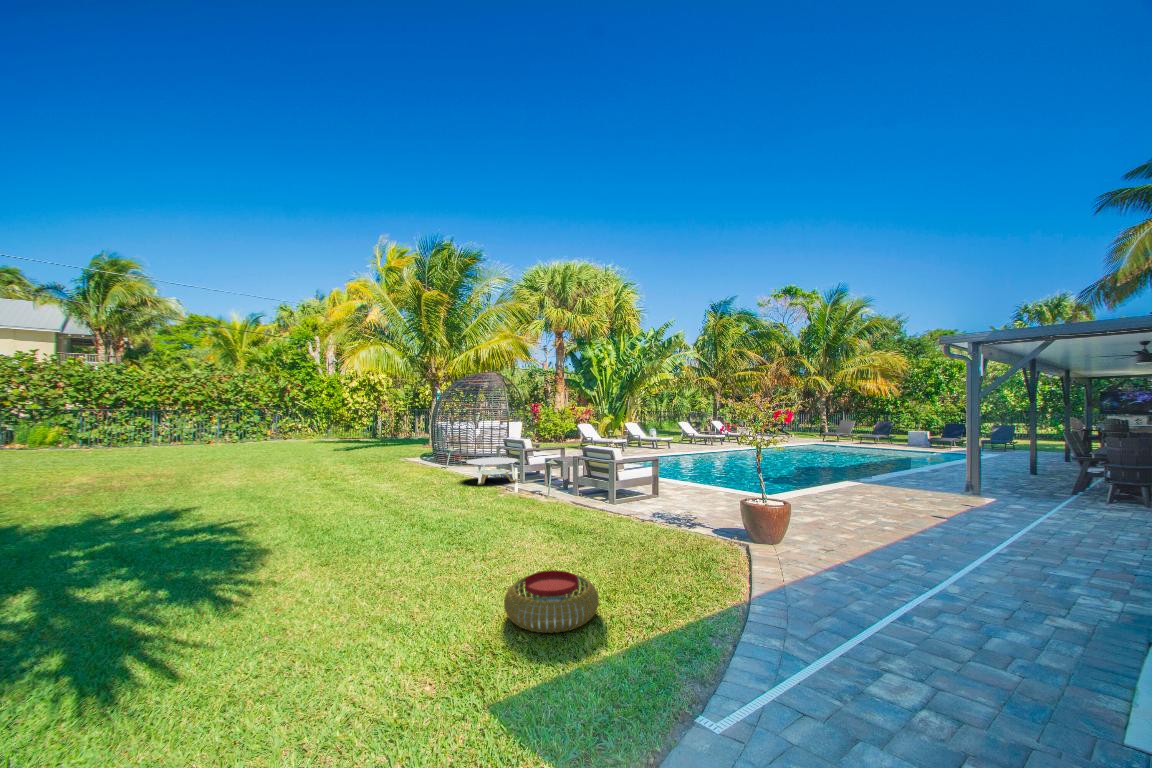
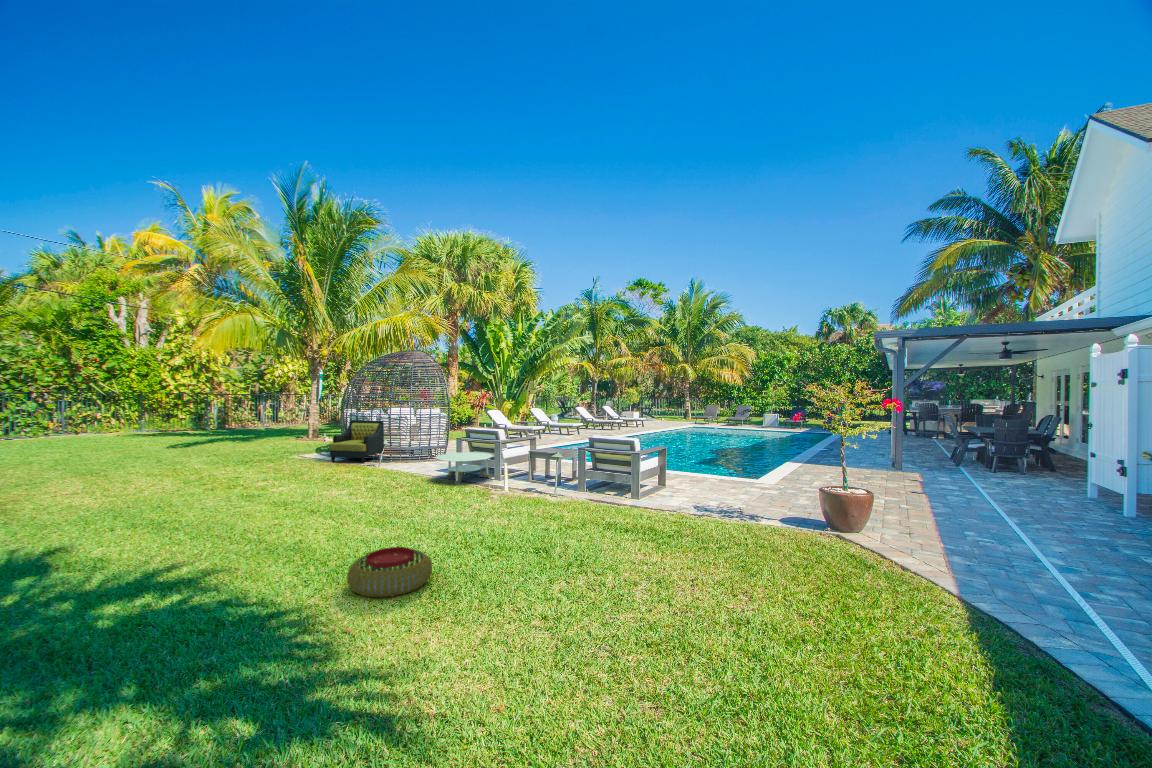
armchair: none [412,429,458,466] -> present [329,420,384,464]
pouf: present [504,570,599,633] -> present [347,547,432,597]

